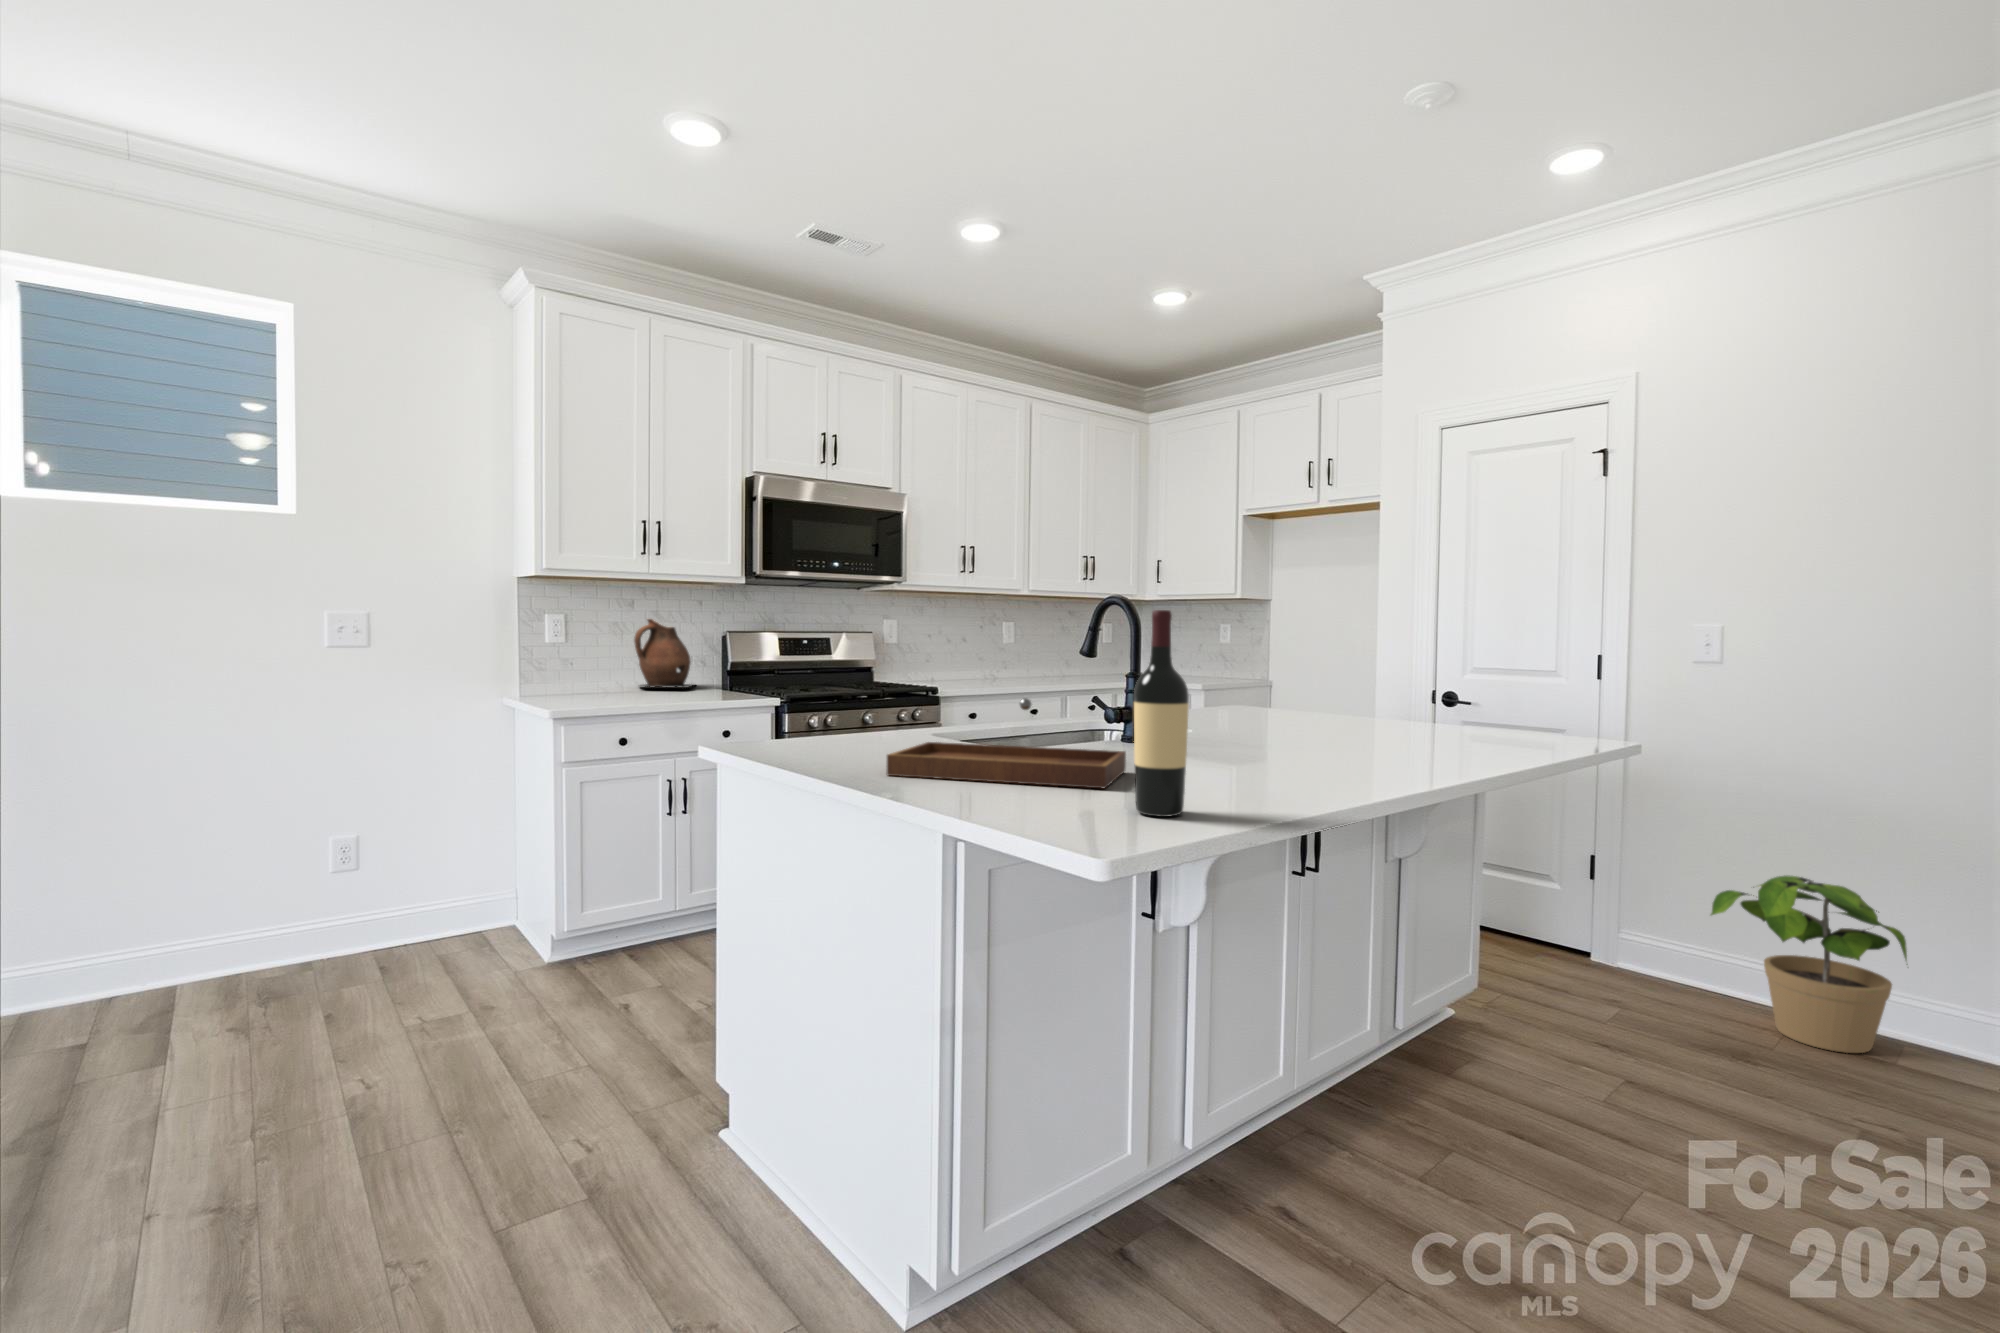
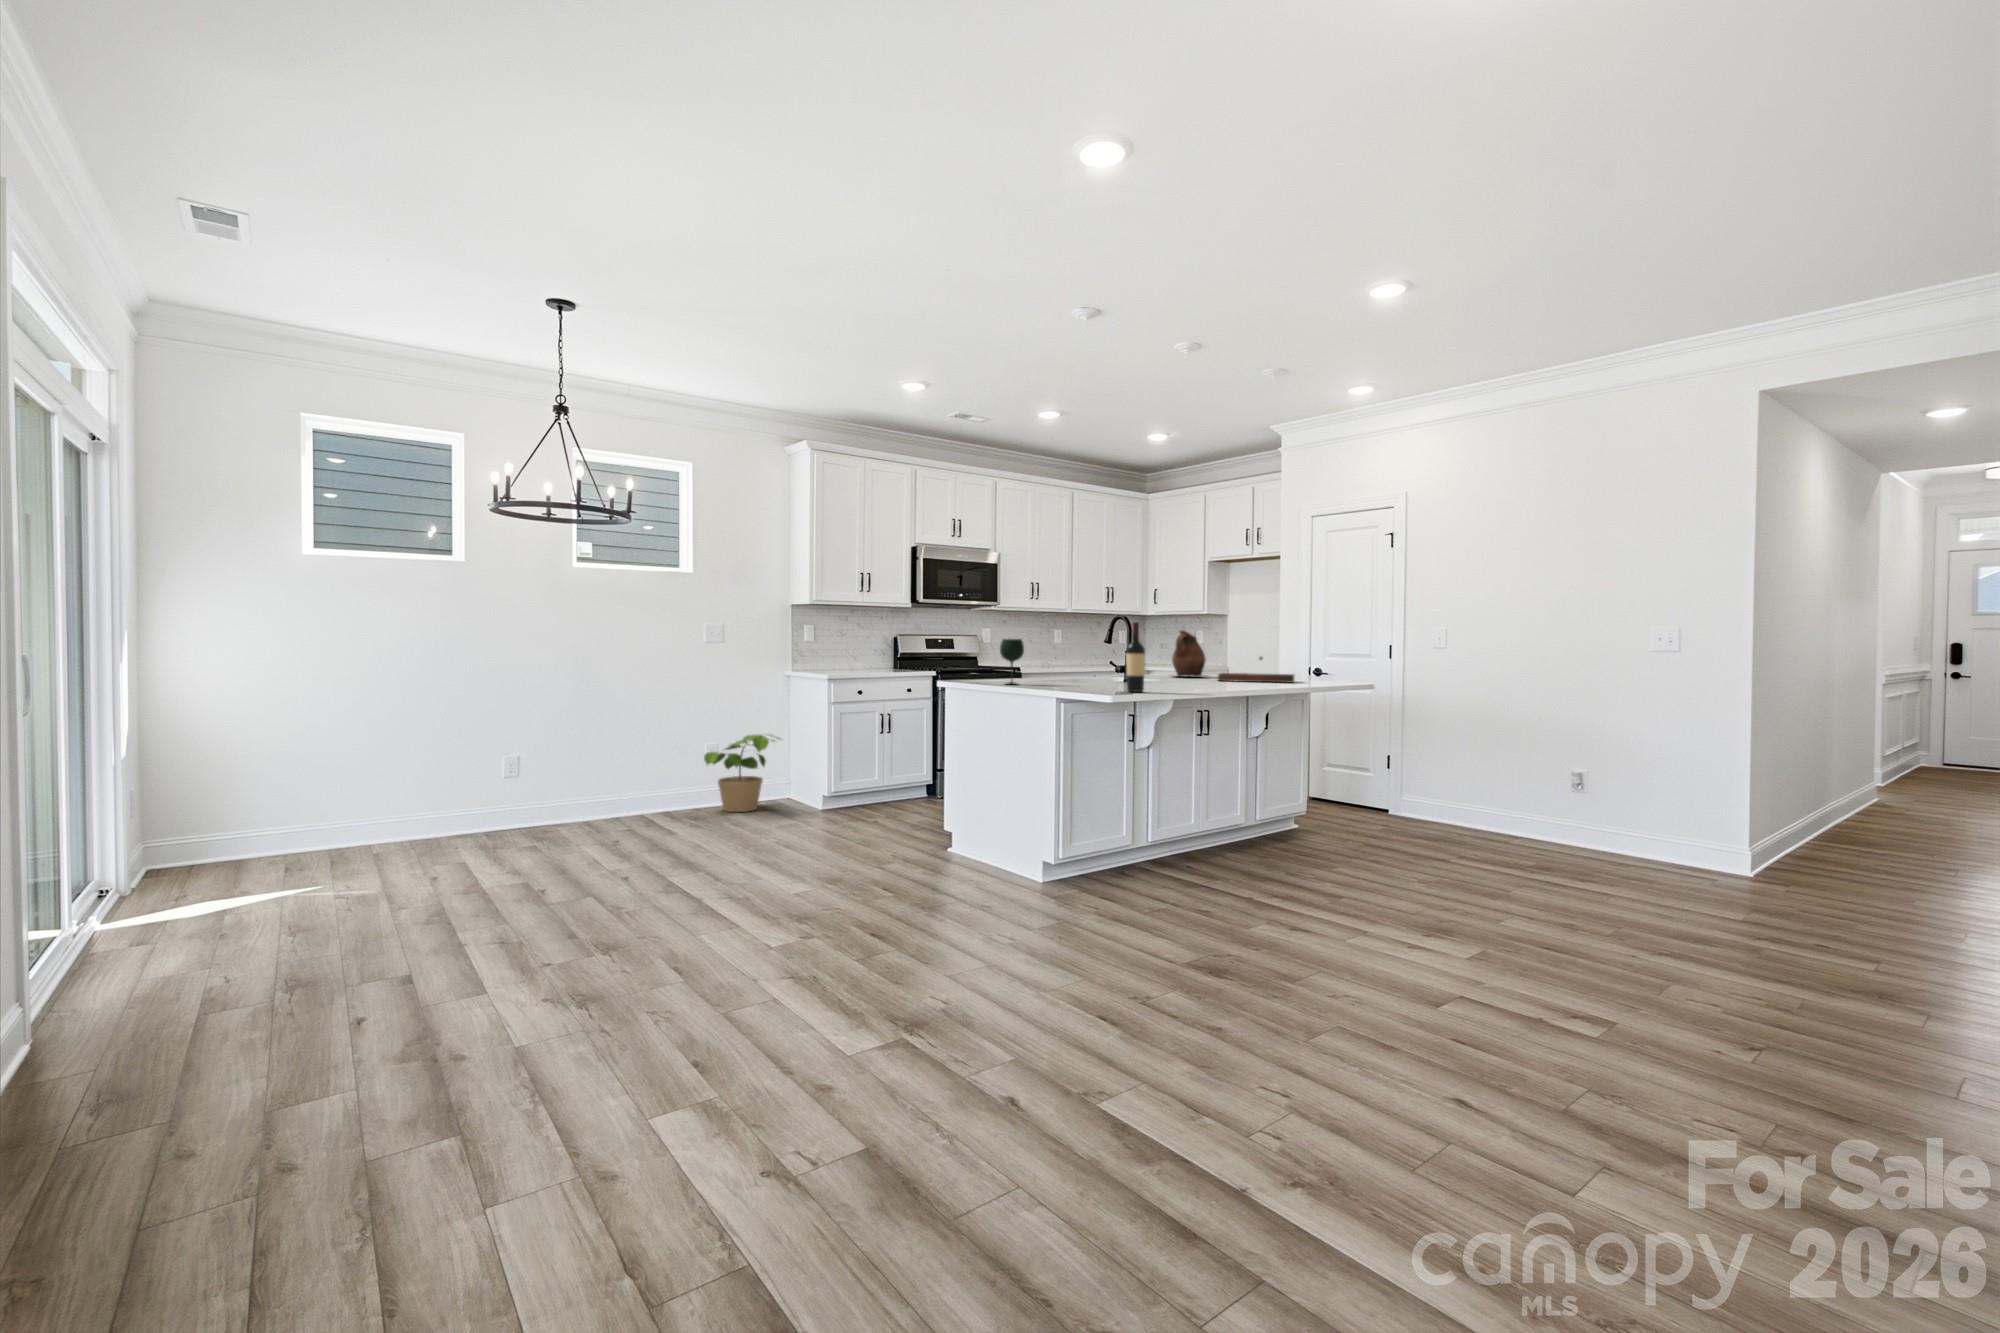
ceramic pitcher: present [634,619,693,688] -> present [1172,630,1206,677]
wine glass: none [819,649,879,762] -> present [1000,639,1024,685]
tray: present [886,698,1126,788] -> present [1218,657,1295,683]
potted plant: present [1711,876,1907,1053] -> present [704,735,780,812]

